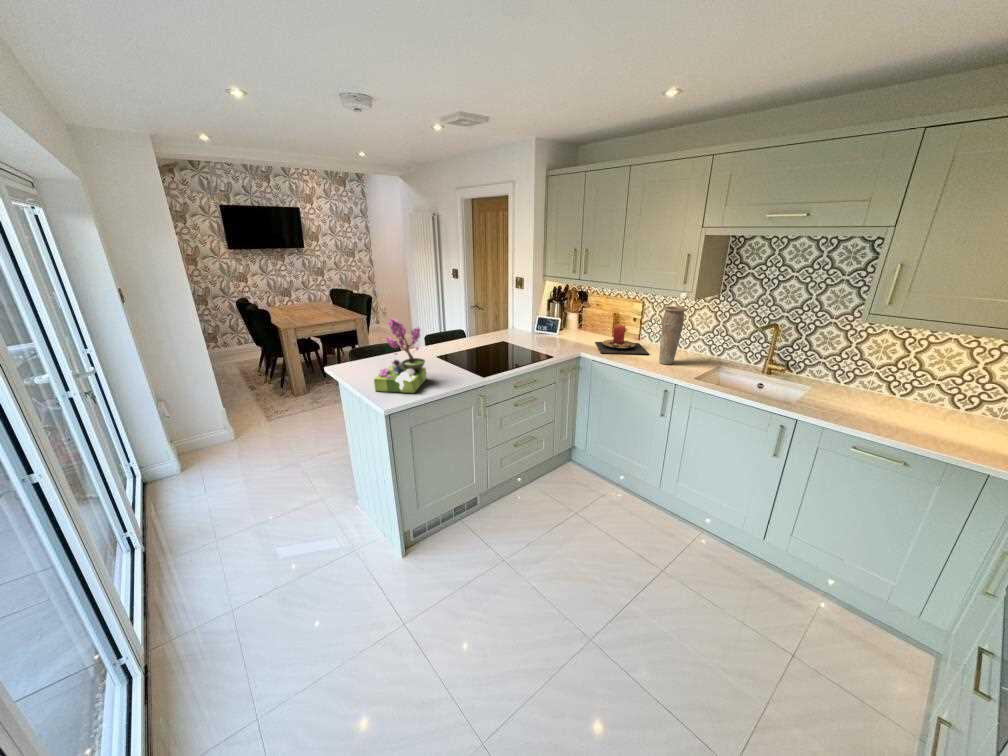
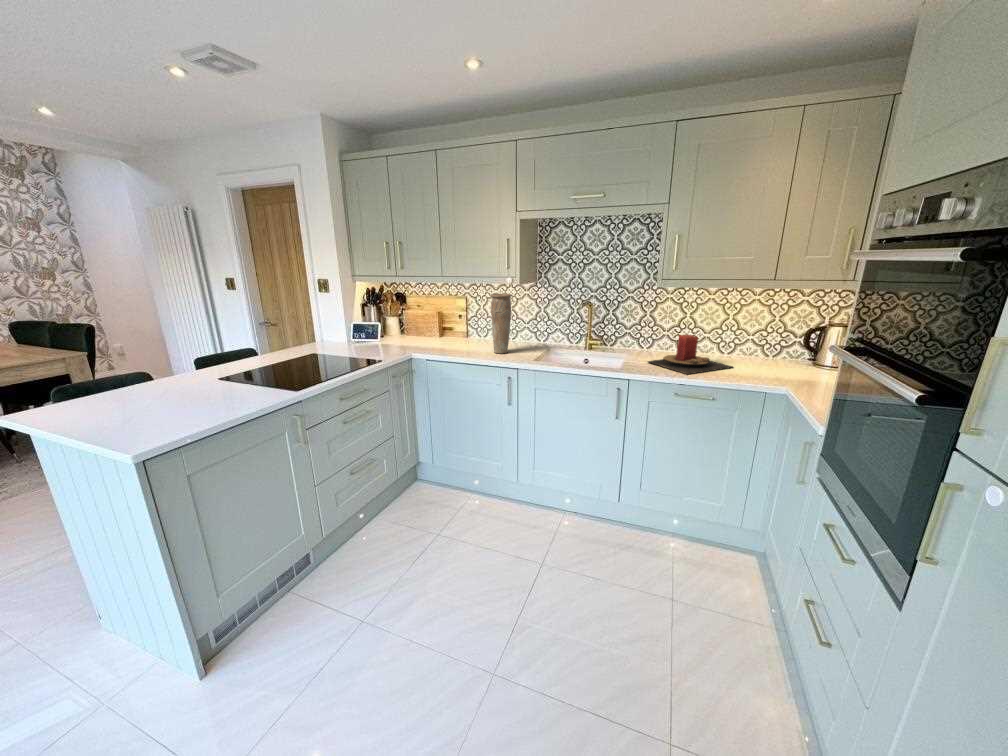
flower arrangement: present [374,318,426,393] -> none [99,318,202,434]
candle: present [595,325,649,354] -> present [648,335,733,374]

